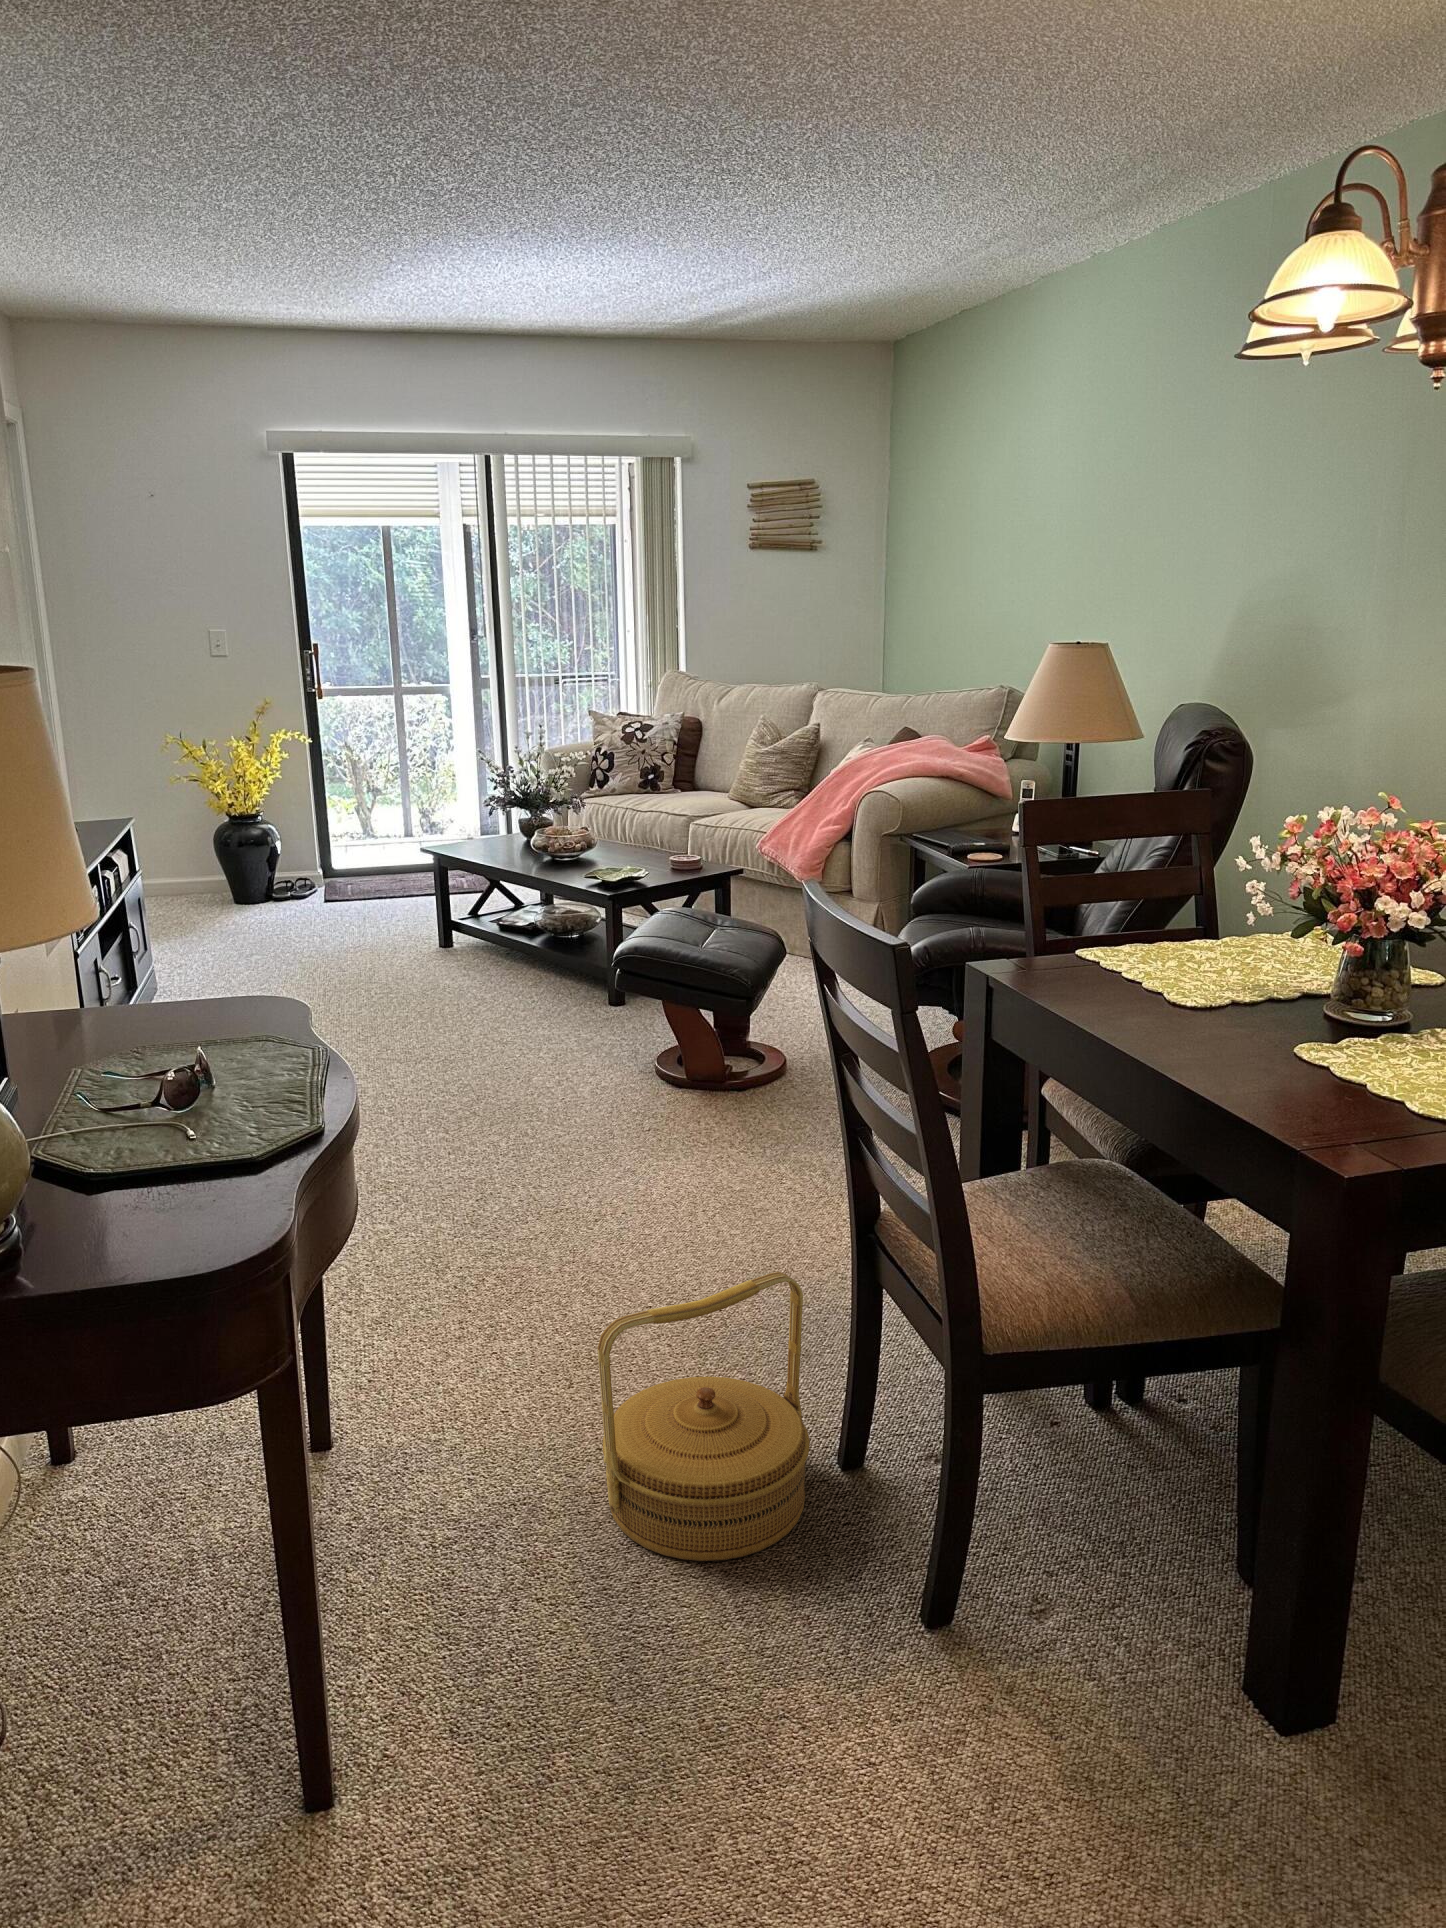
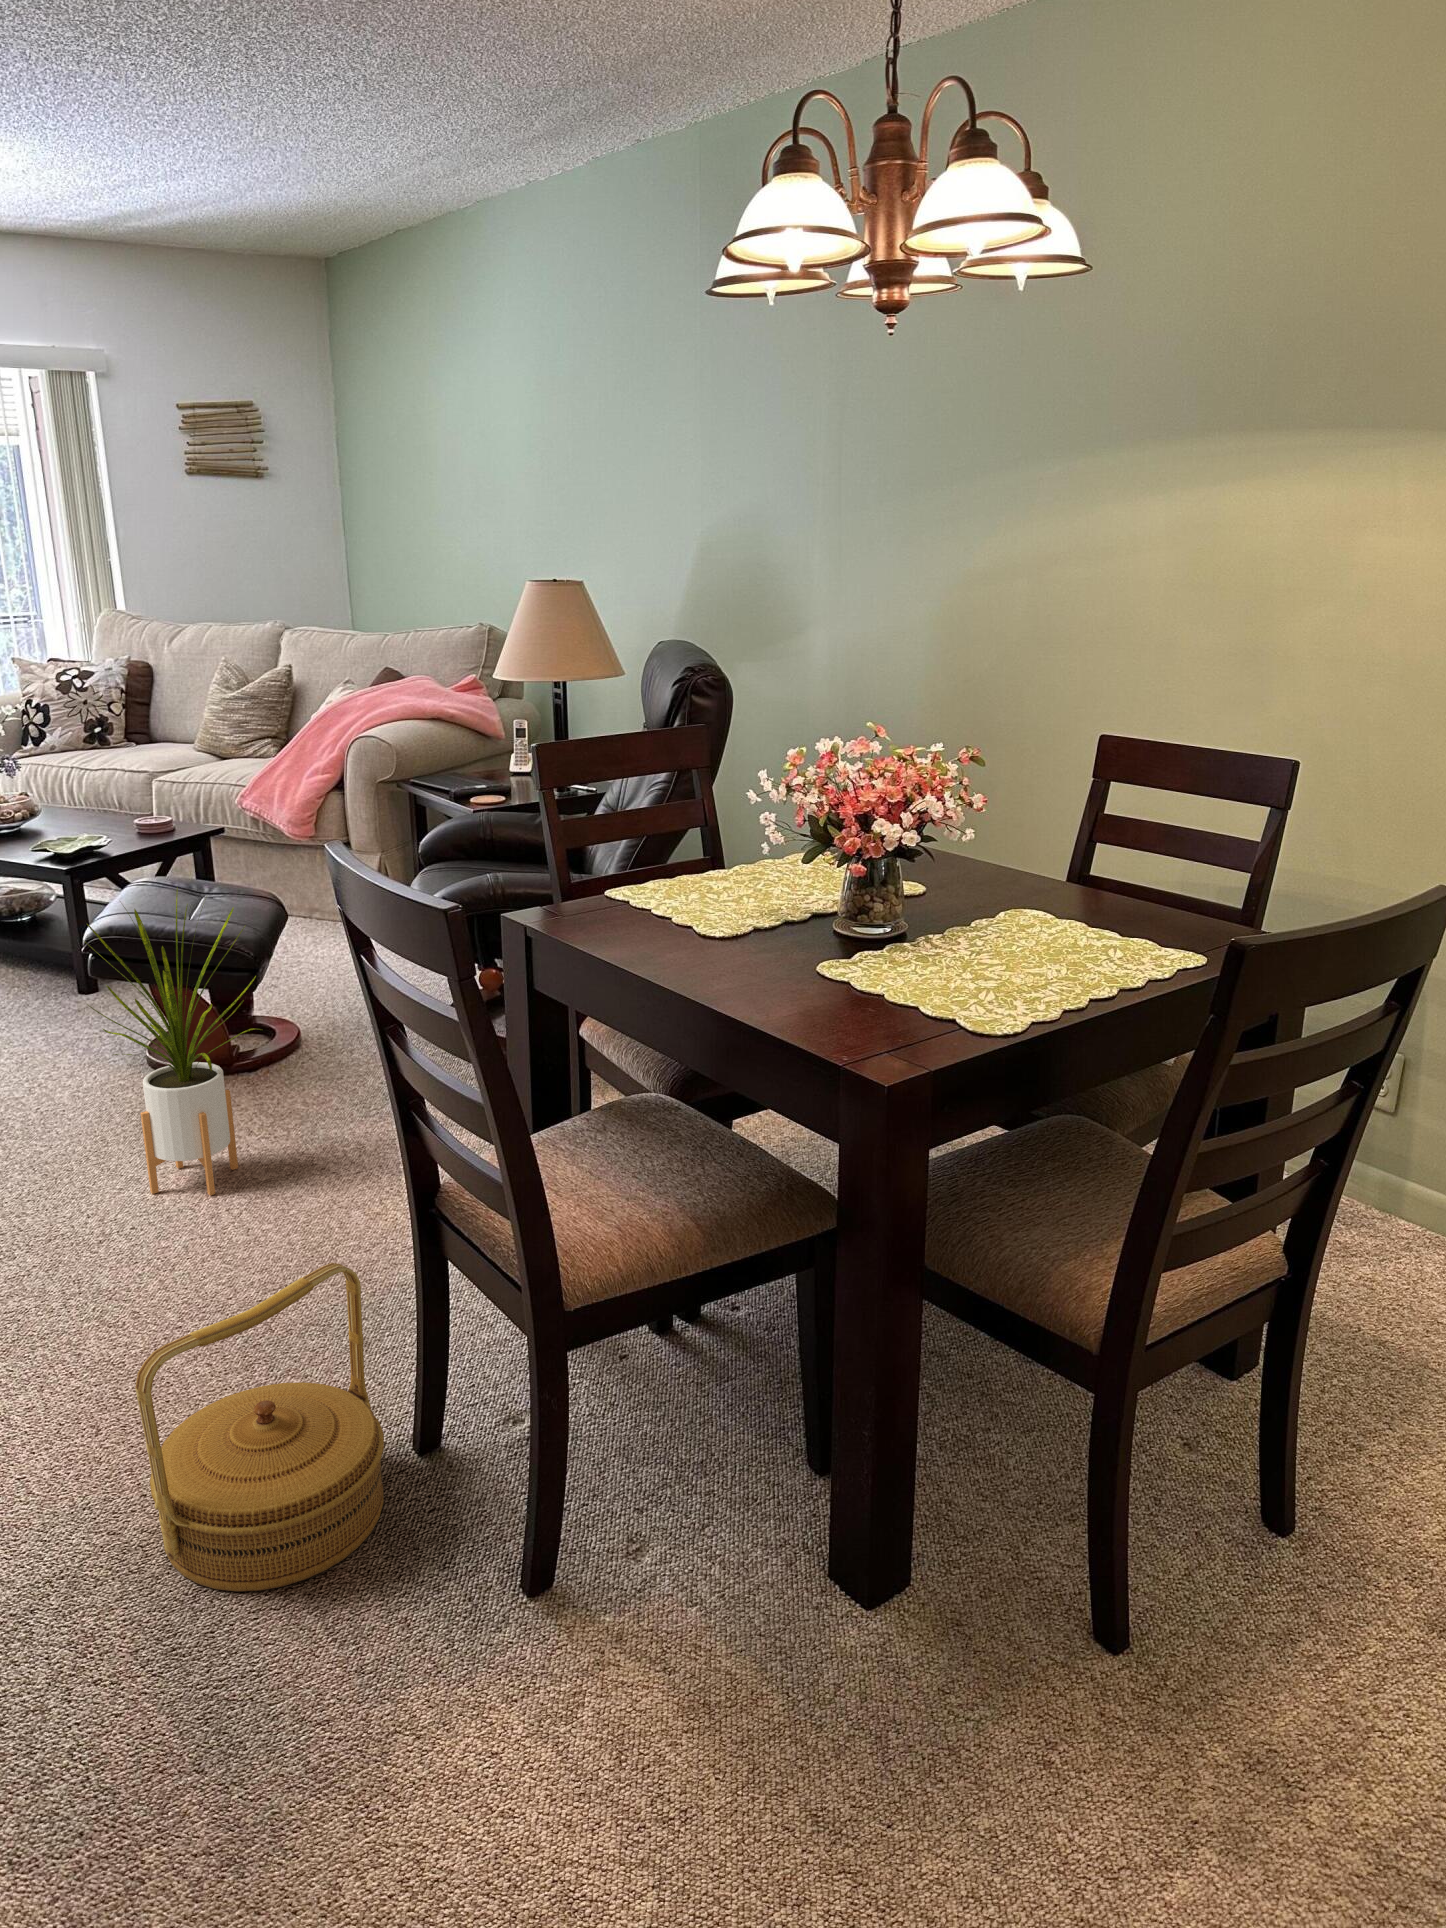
house plant: none [605,916,756,1203] -> present [85,889,256,1195]

